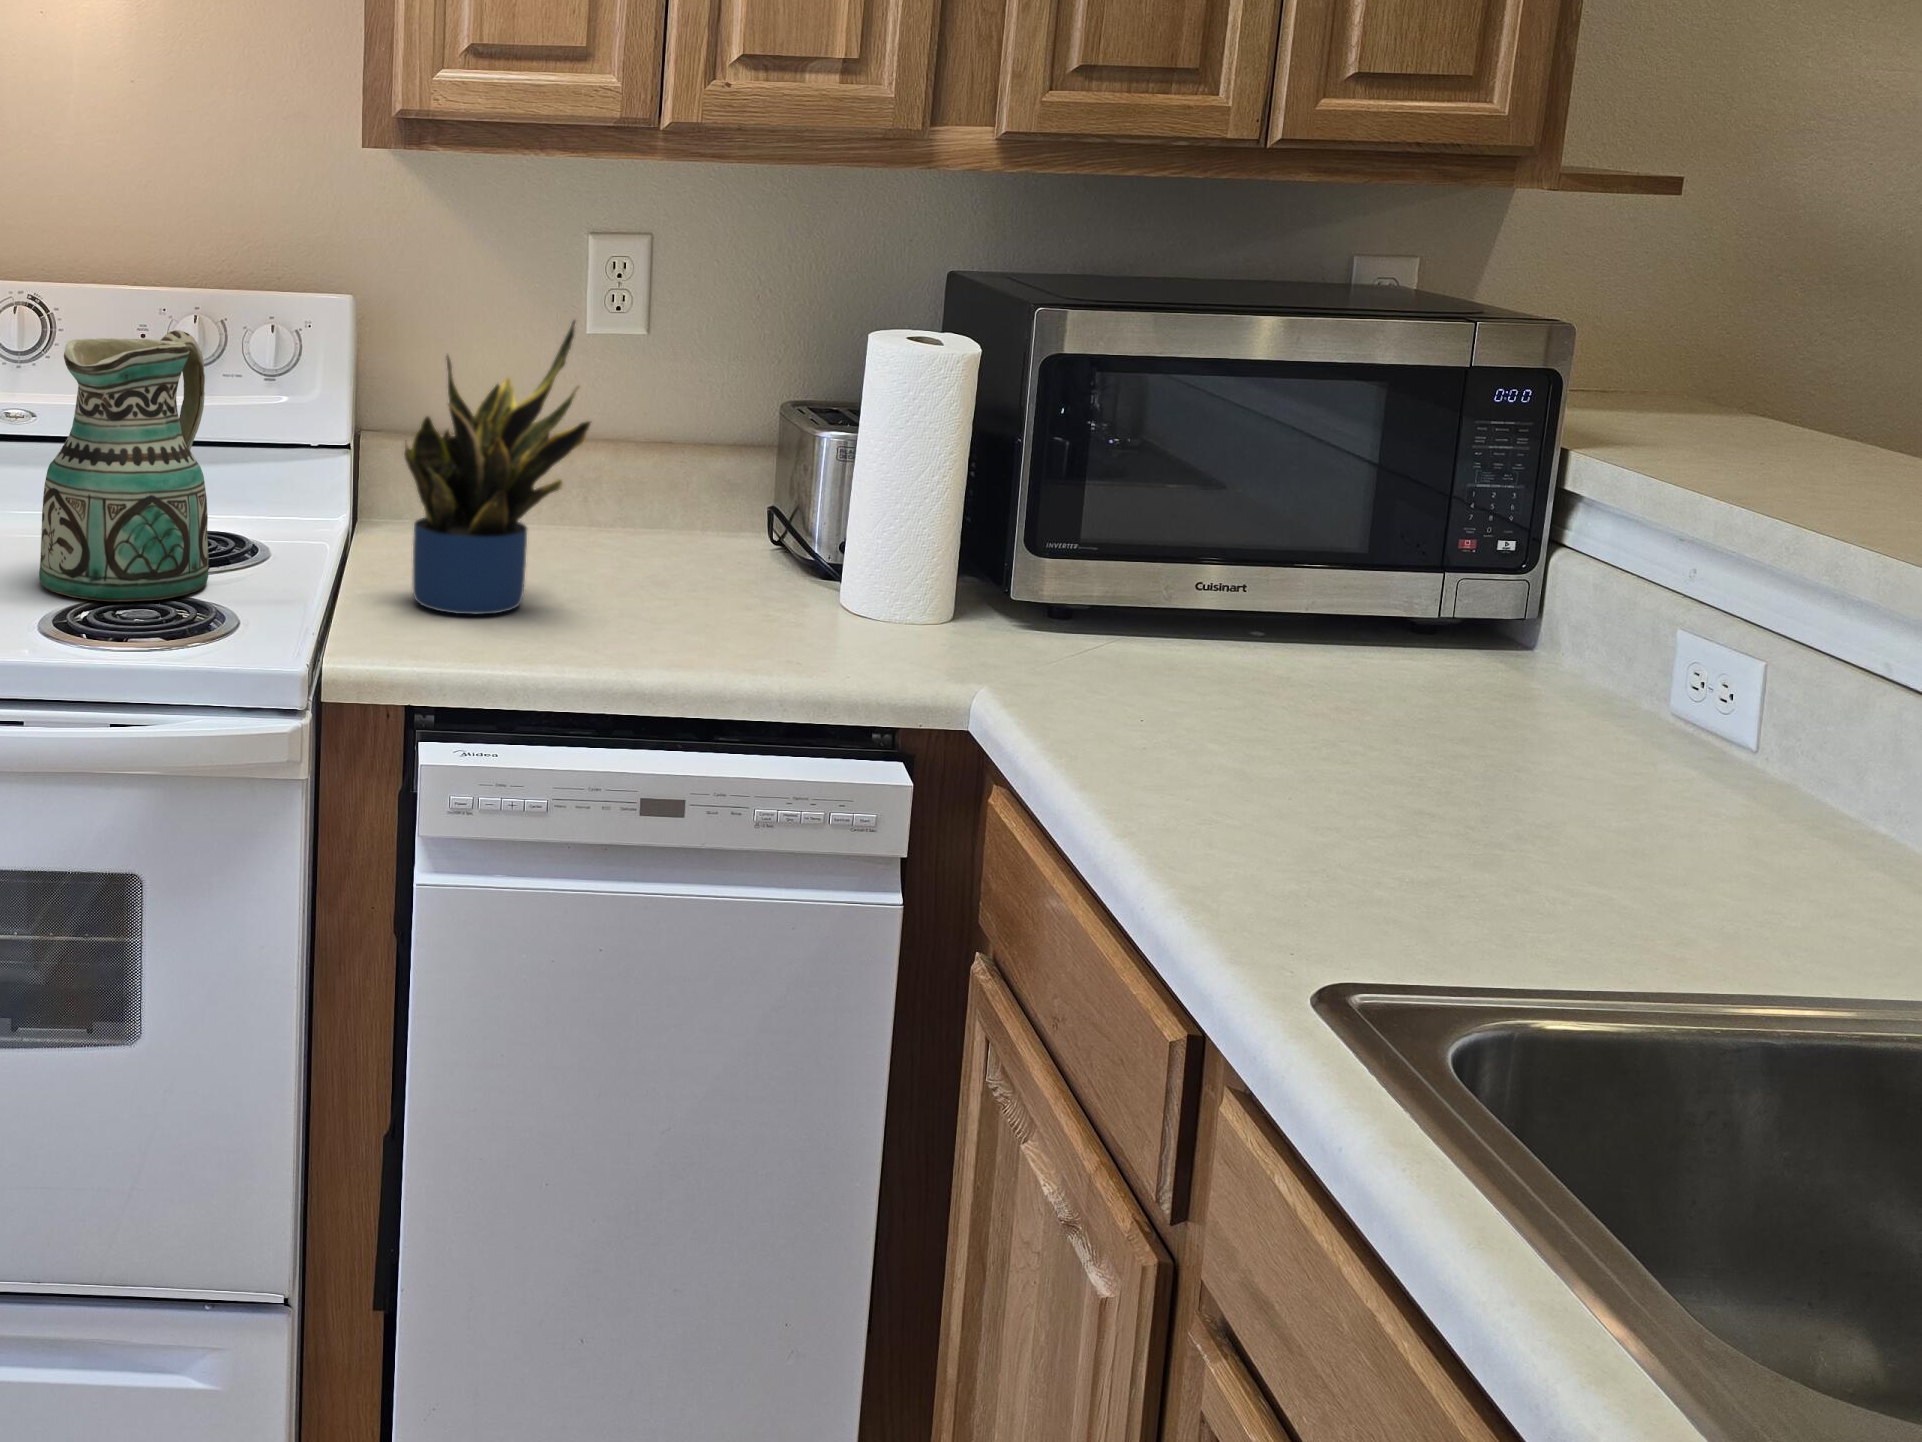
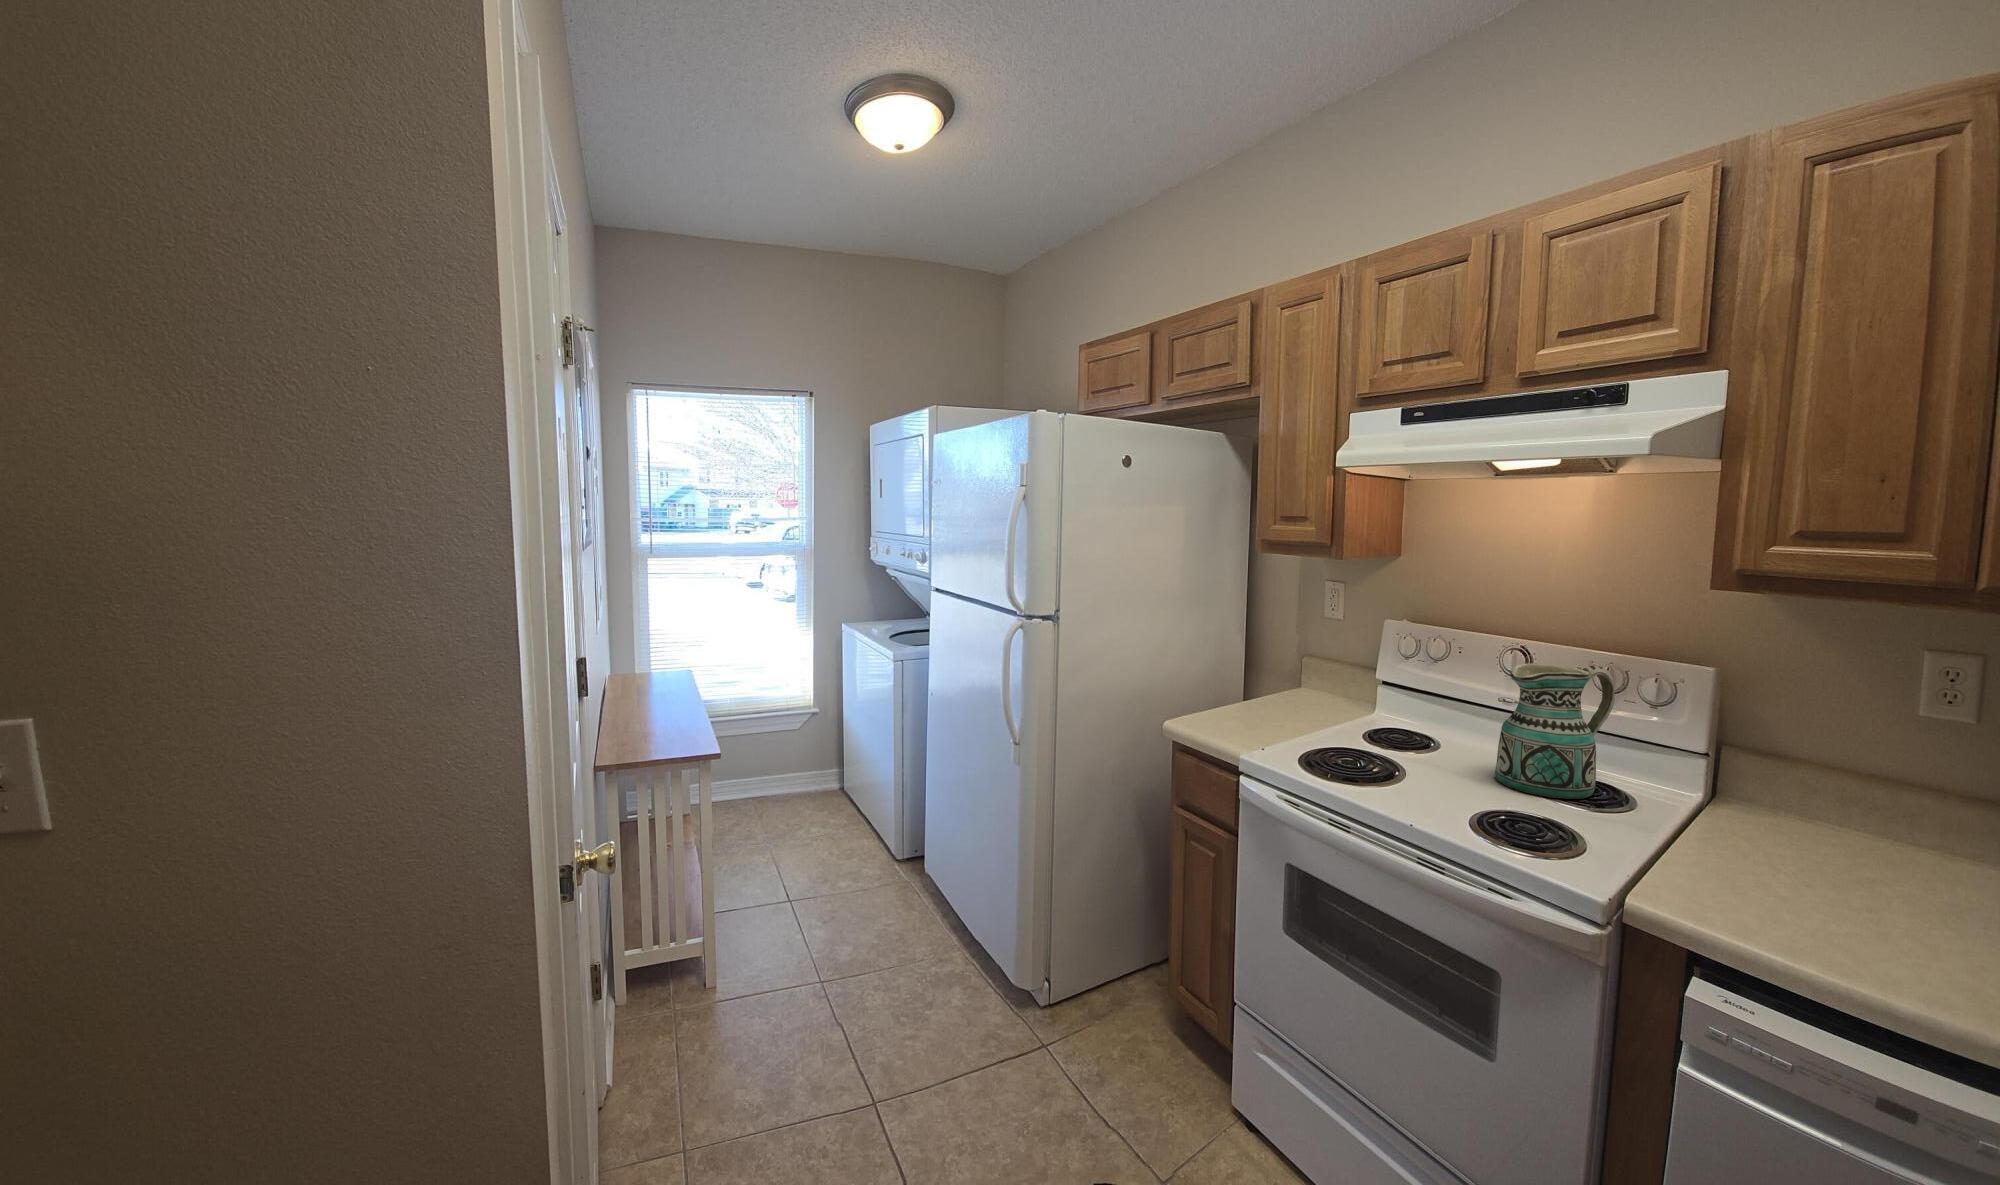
potted plant: present [404,320,591,614] -> none [1720,692,1872,863]

